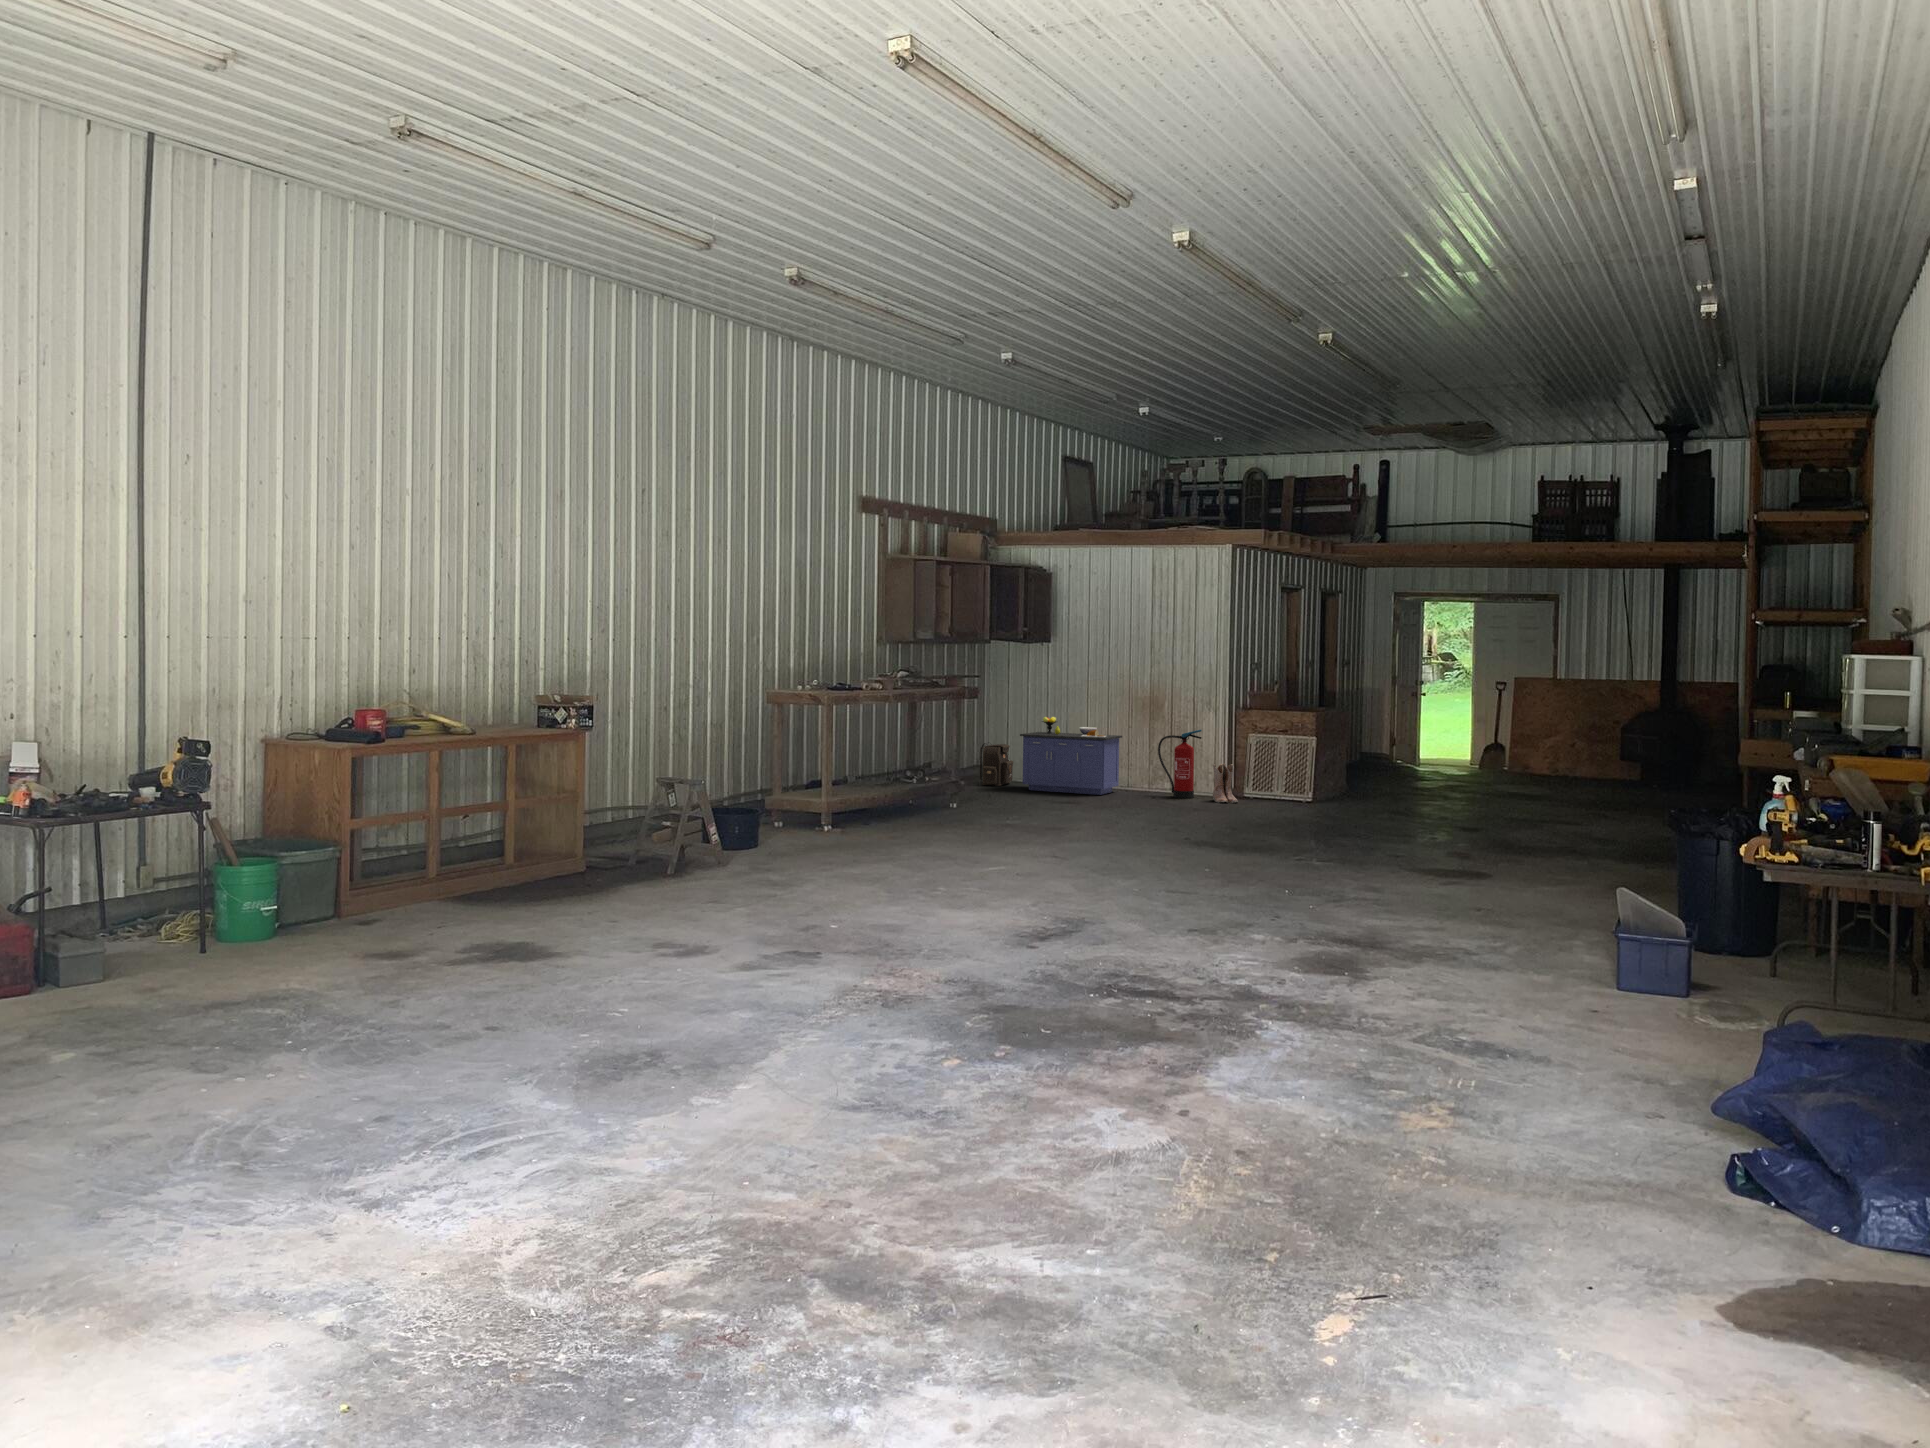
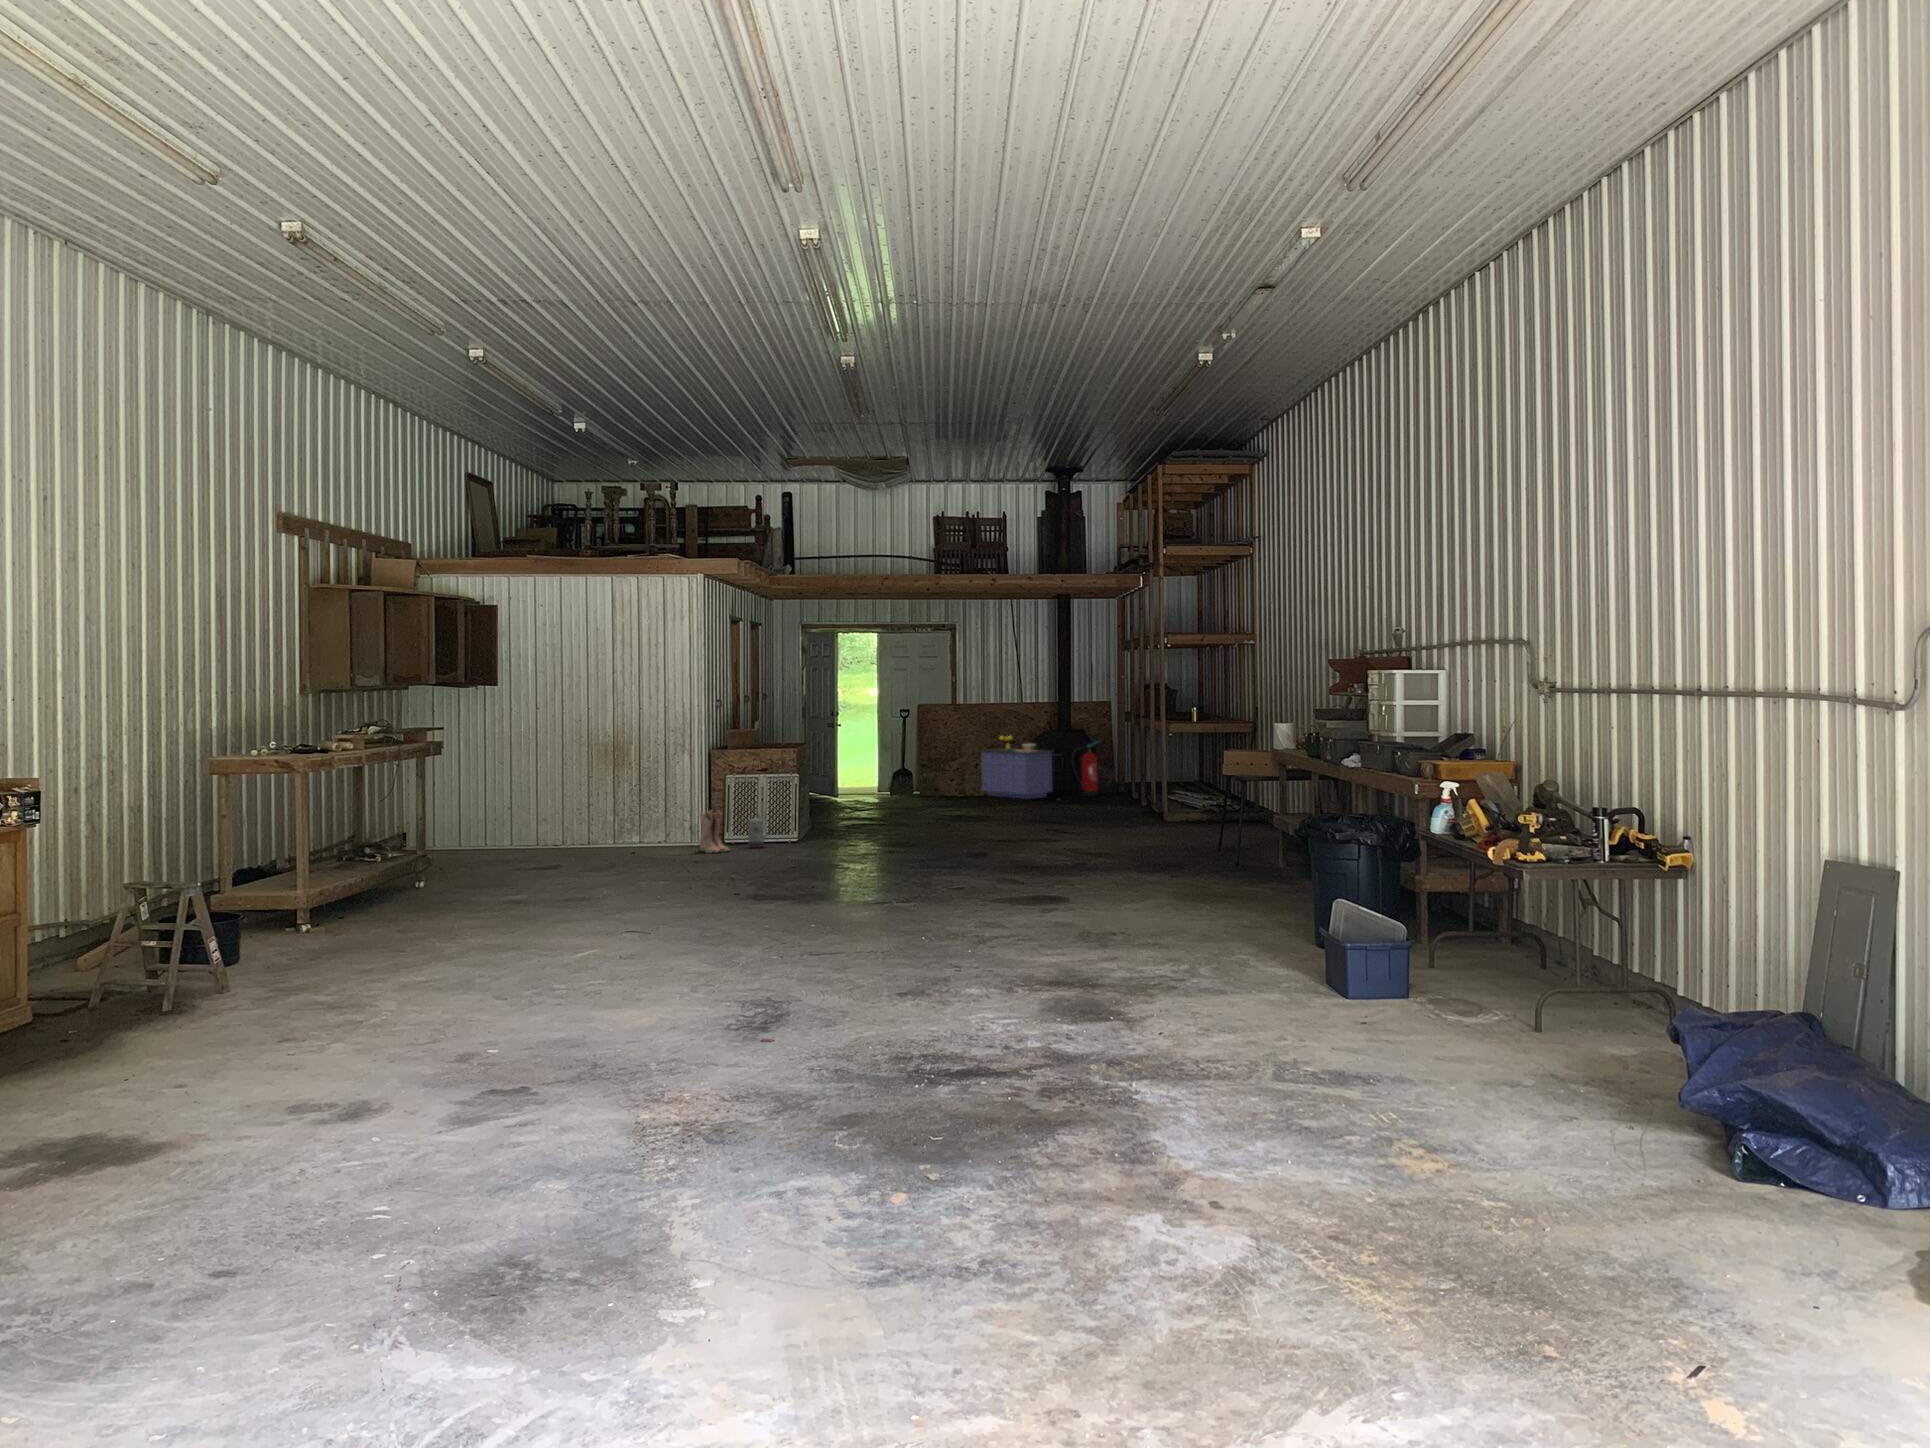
storage cabinet: present [1020,717,1122,795] -> present [980,736,1053,799]
fire extinguisher: present [1158,730,1202,798] -> present [1072,741,1100,796]
backpack: present [980,742,1013,786] -> none [405,807,447,858]
watering can: none [1251,763,1285,802] -> present [739,809,770,848]

